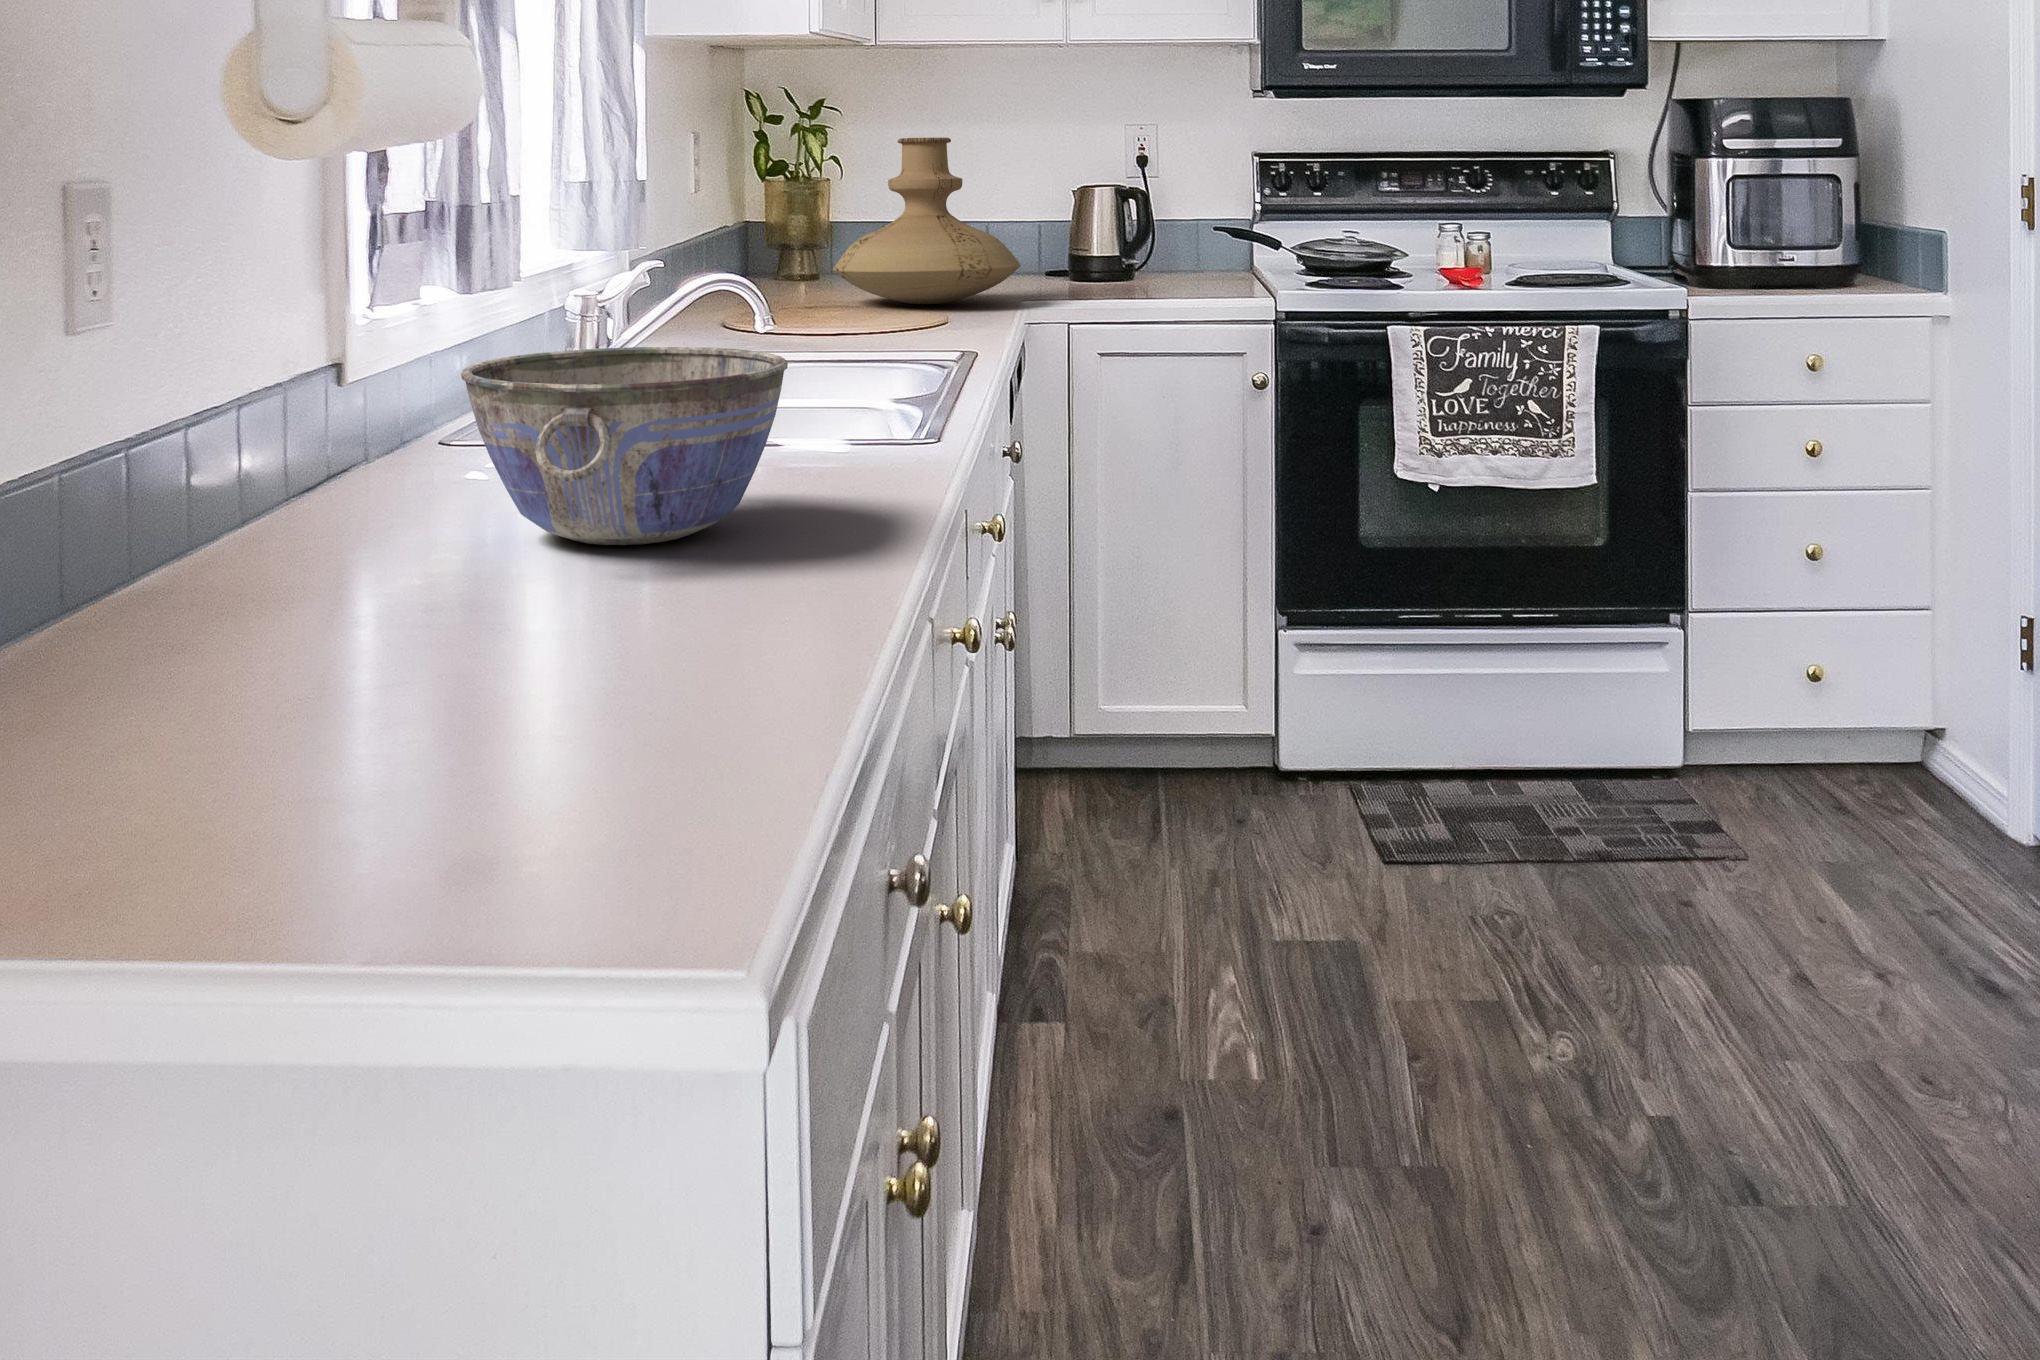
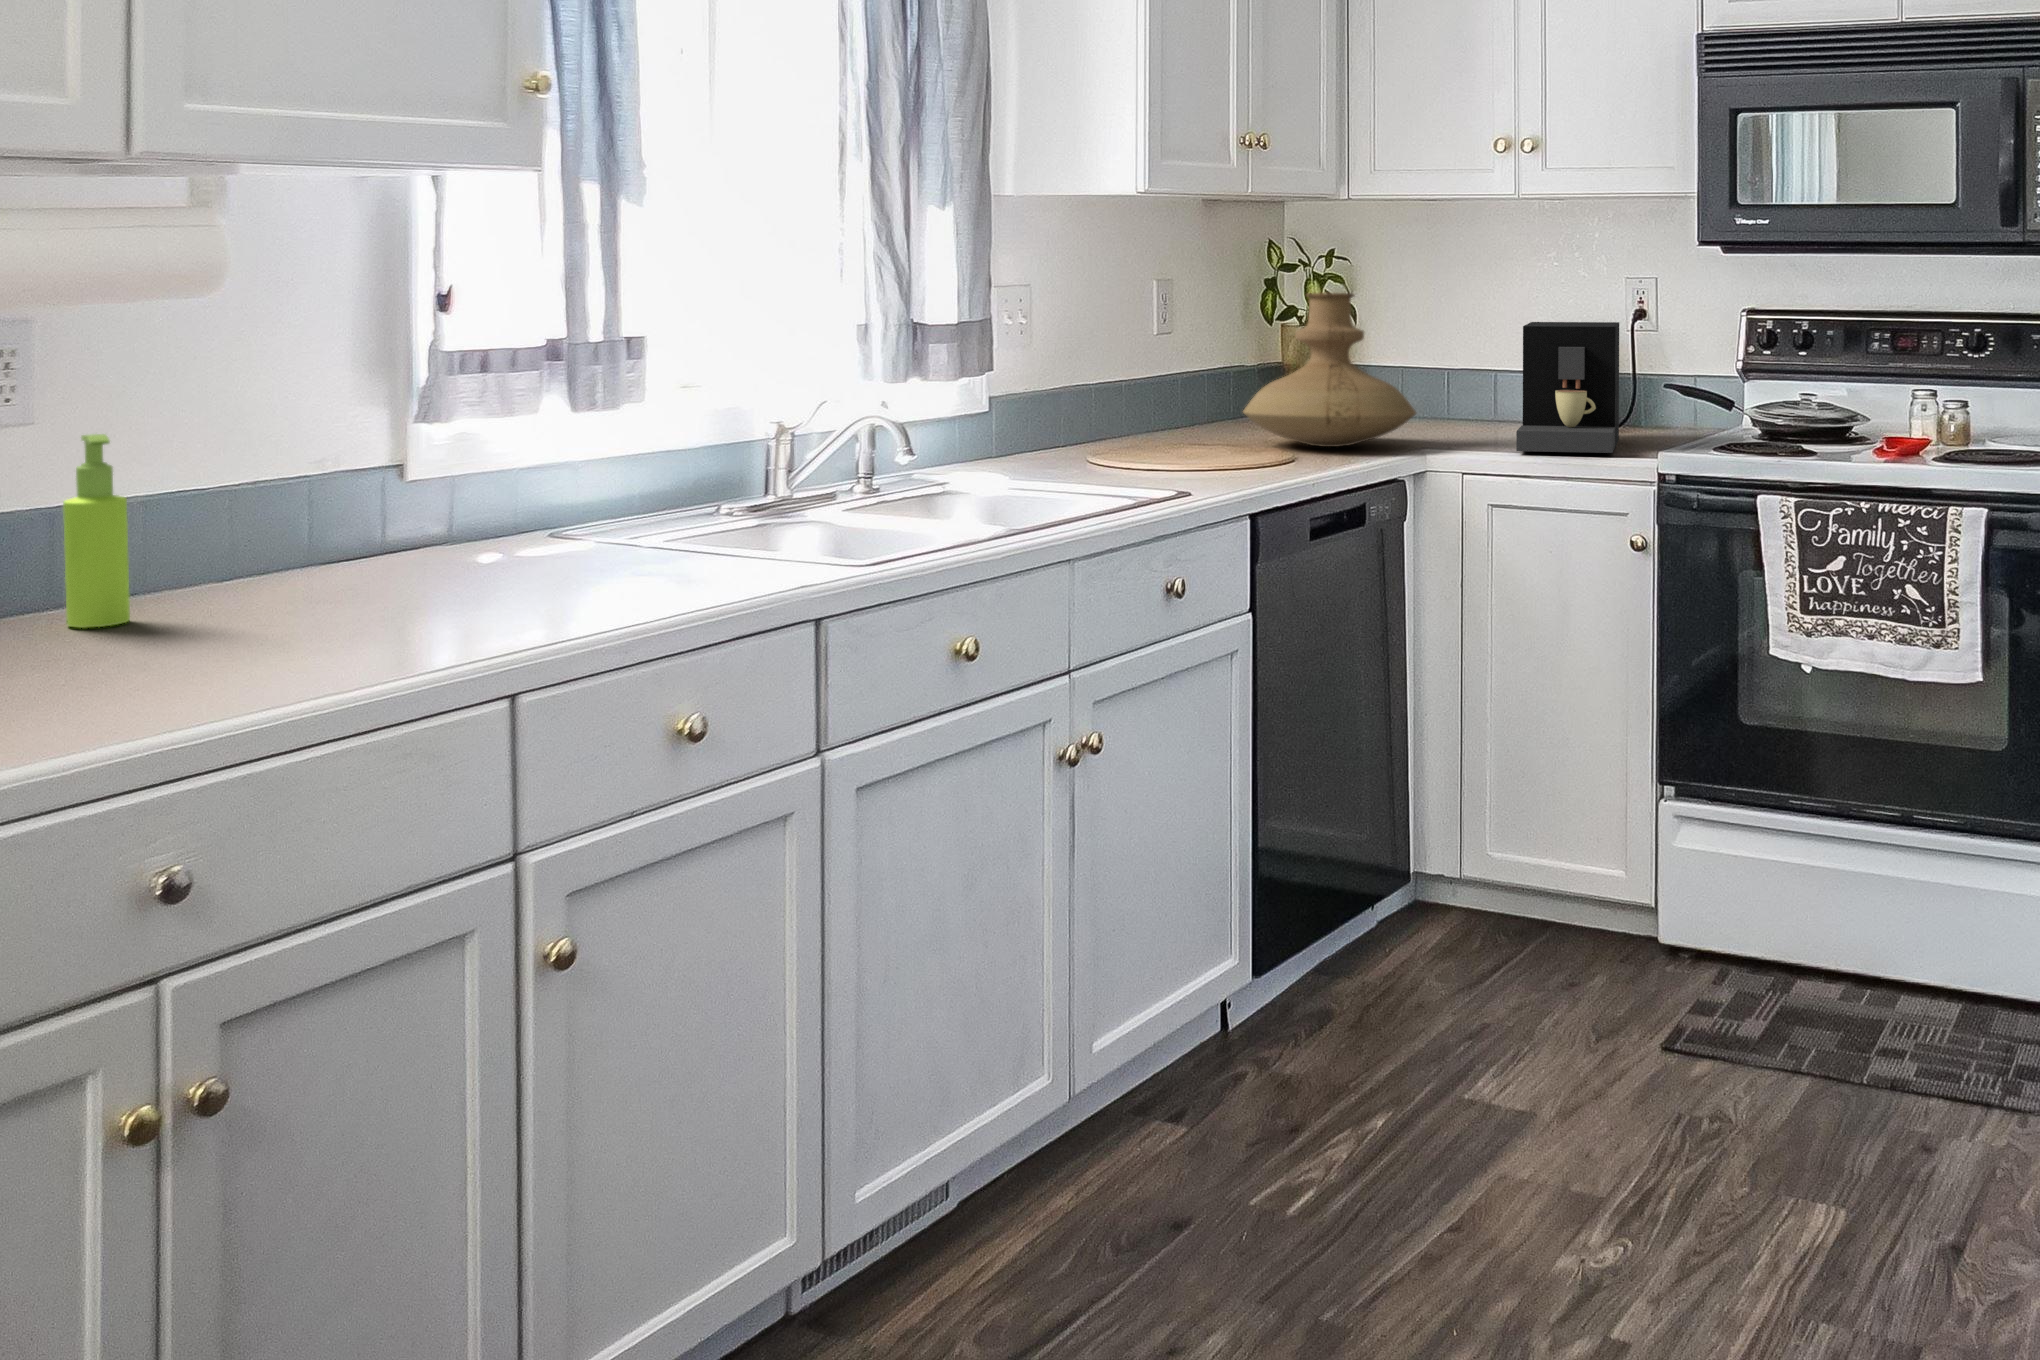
coffee maker: none [1073,166,1219,298] -> present [1516,322,1619,453]
soap dispenser: none [229,323,322,603] -> present [63,434,130,628]
bowl: present [461,347,788,545] -> none [265,466,545,616]

